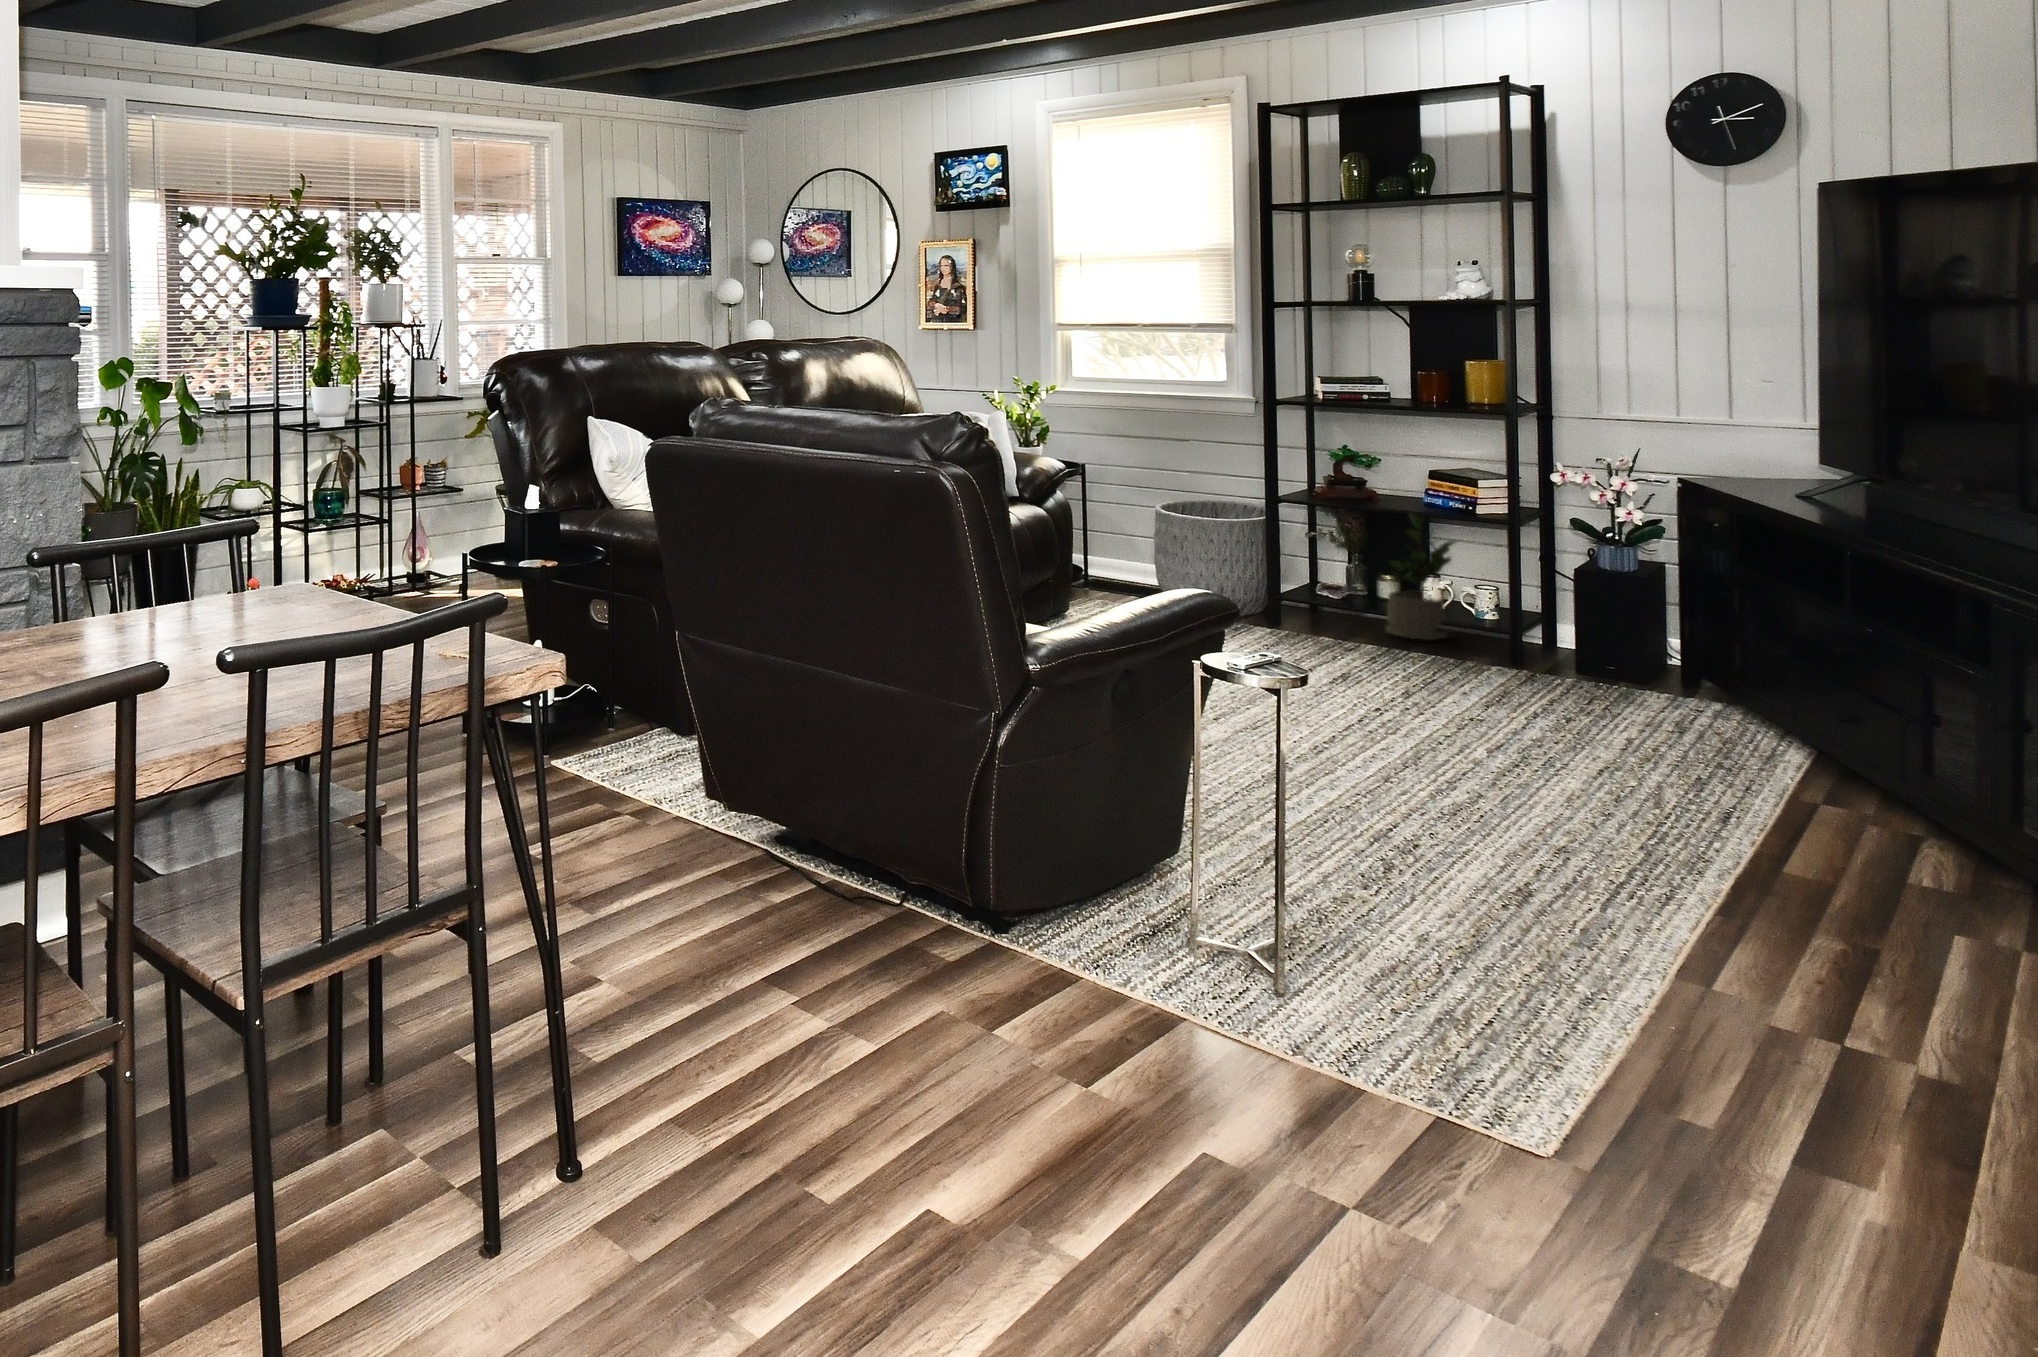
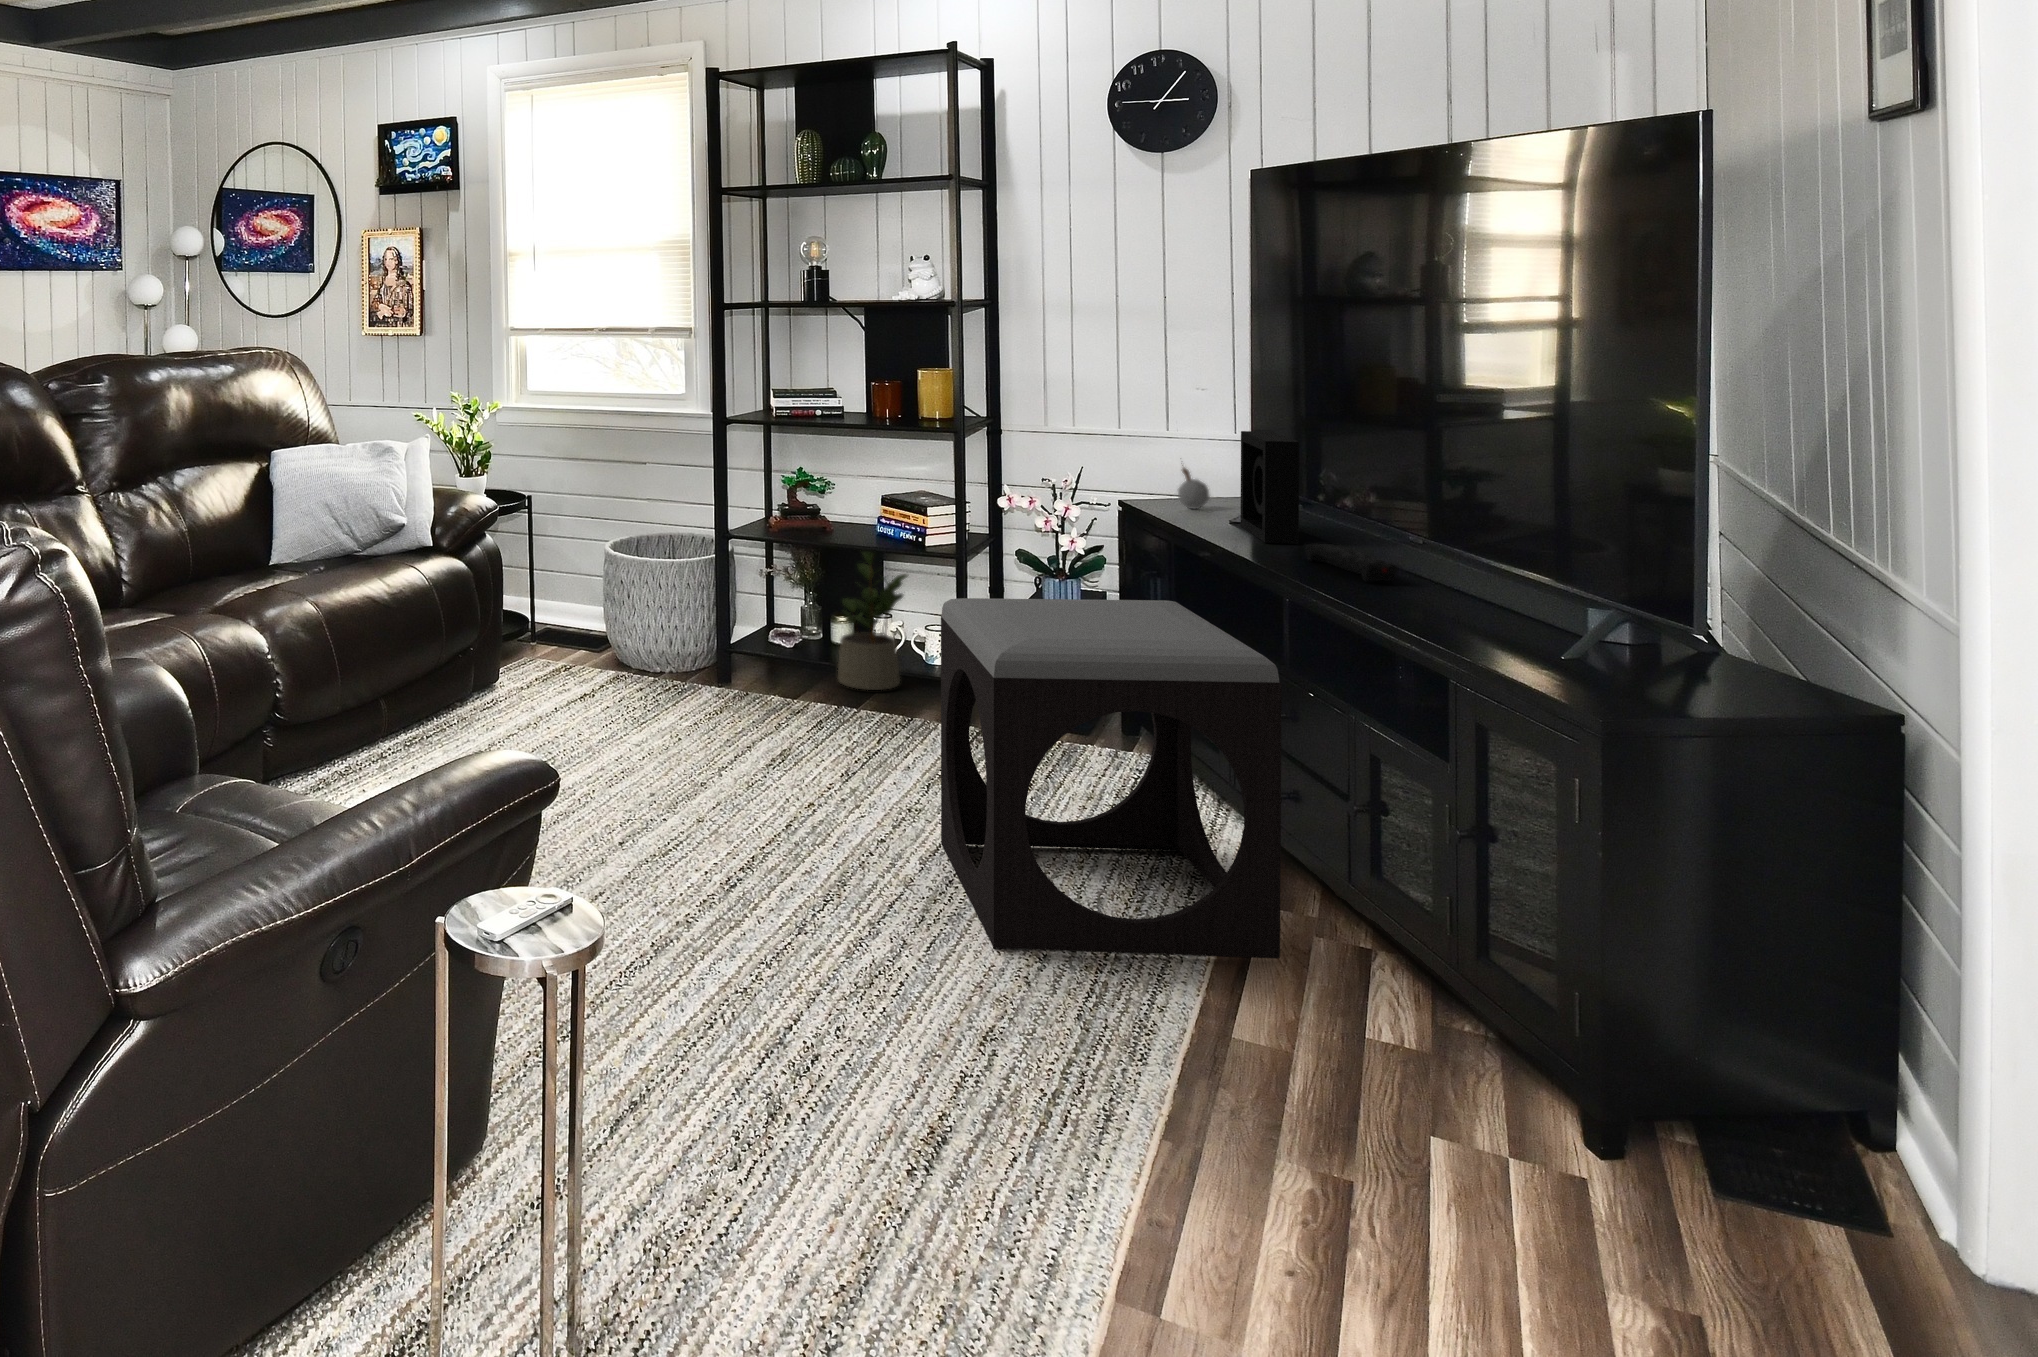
speaker: none [1804,413,1864,509] -> present [1240,431,1299,544]
candle: none [1739,438,1773,483] -> present [1178,465,1209,509]
remote control: none [1866,507,1959,536] -> present [1305,544,1399,581]
footstool: none [1504,541,1833,831] -> present [941,598,1282,958]

